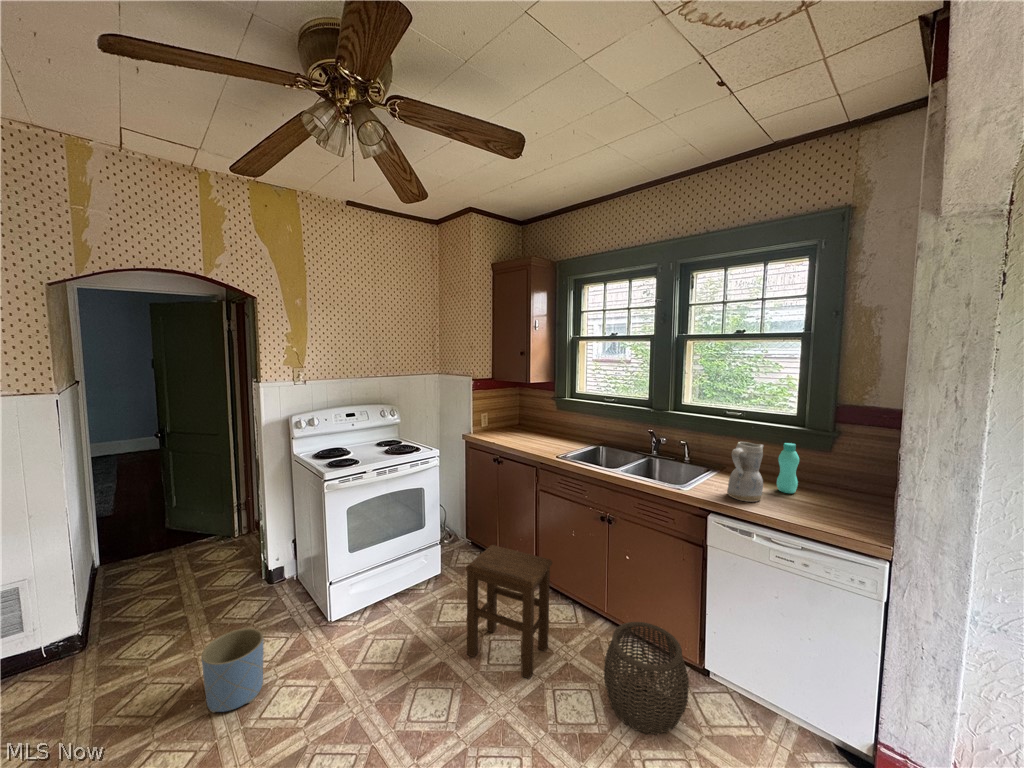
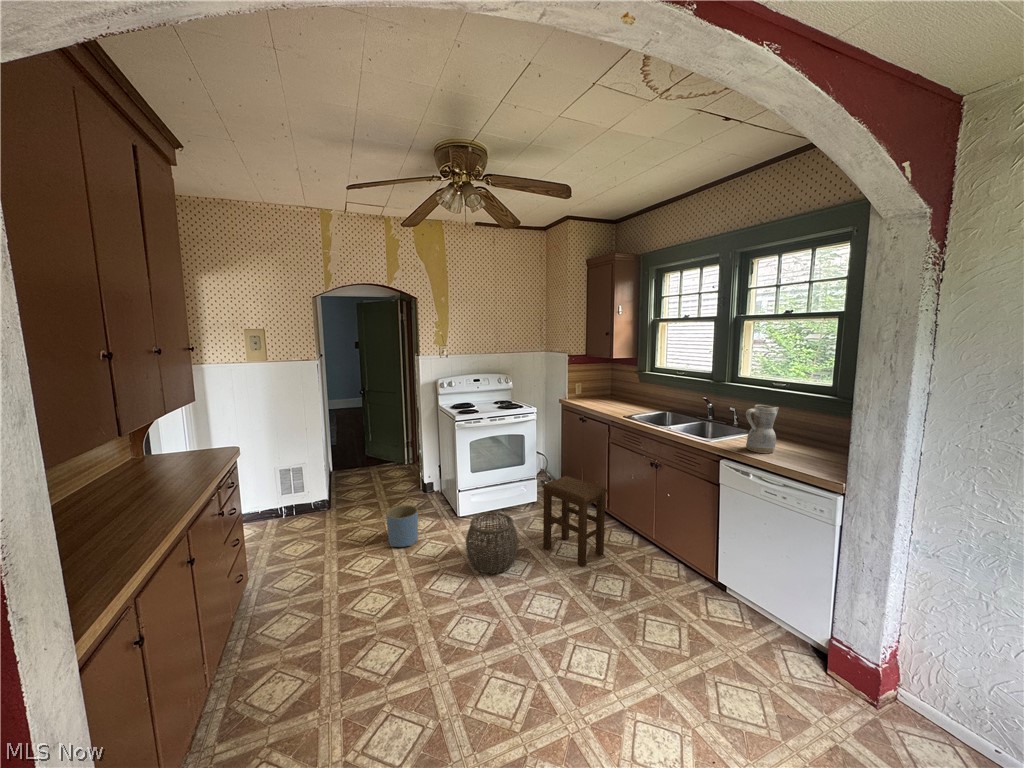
bottle: present [777,443,799,493] -> none [800,408,821,451]
woven basket: present [604,622,689,735] -> present [466,512,518,574]

